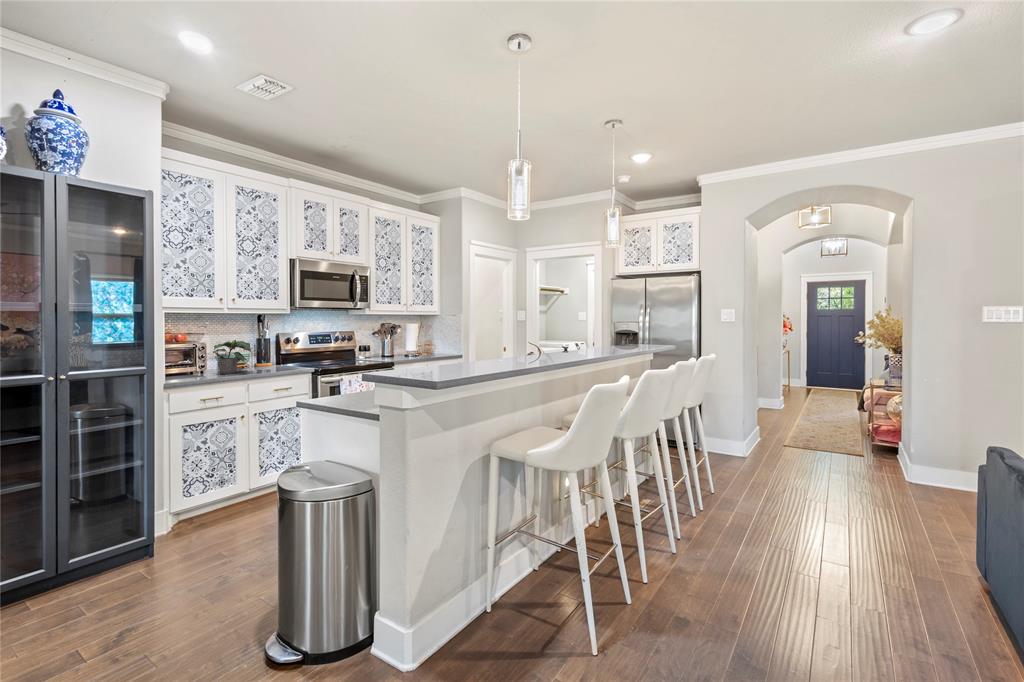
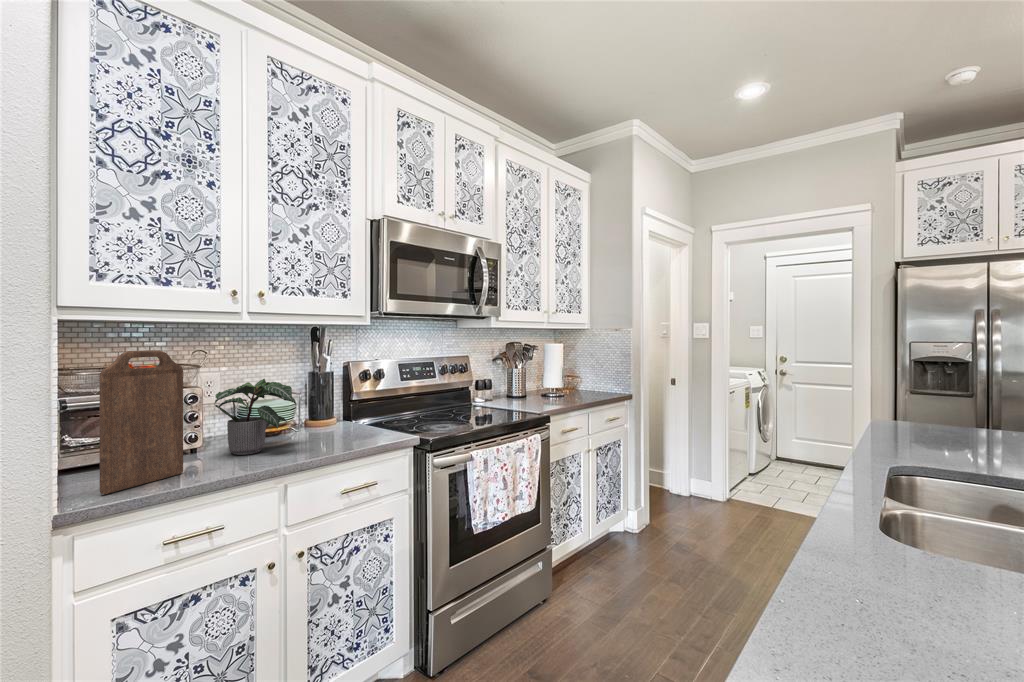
cutting board: none [173,326,203,382] -> present [100,350,183,494]

